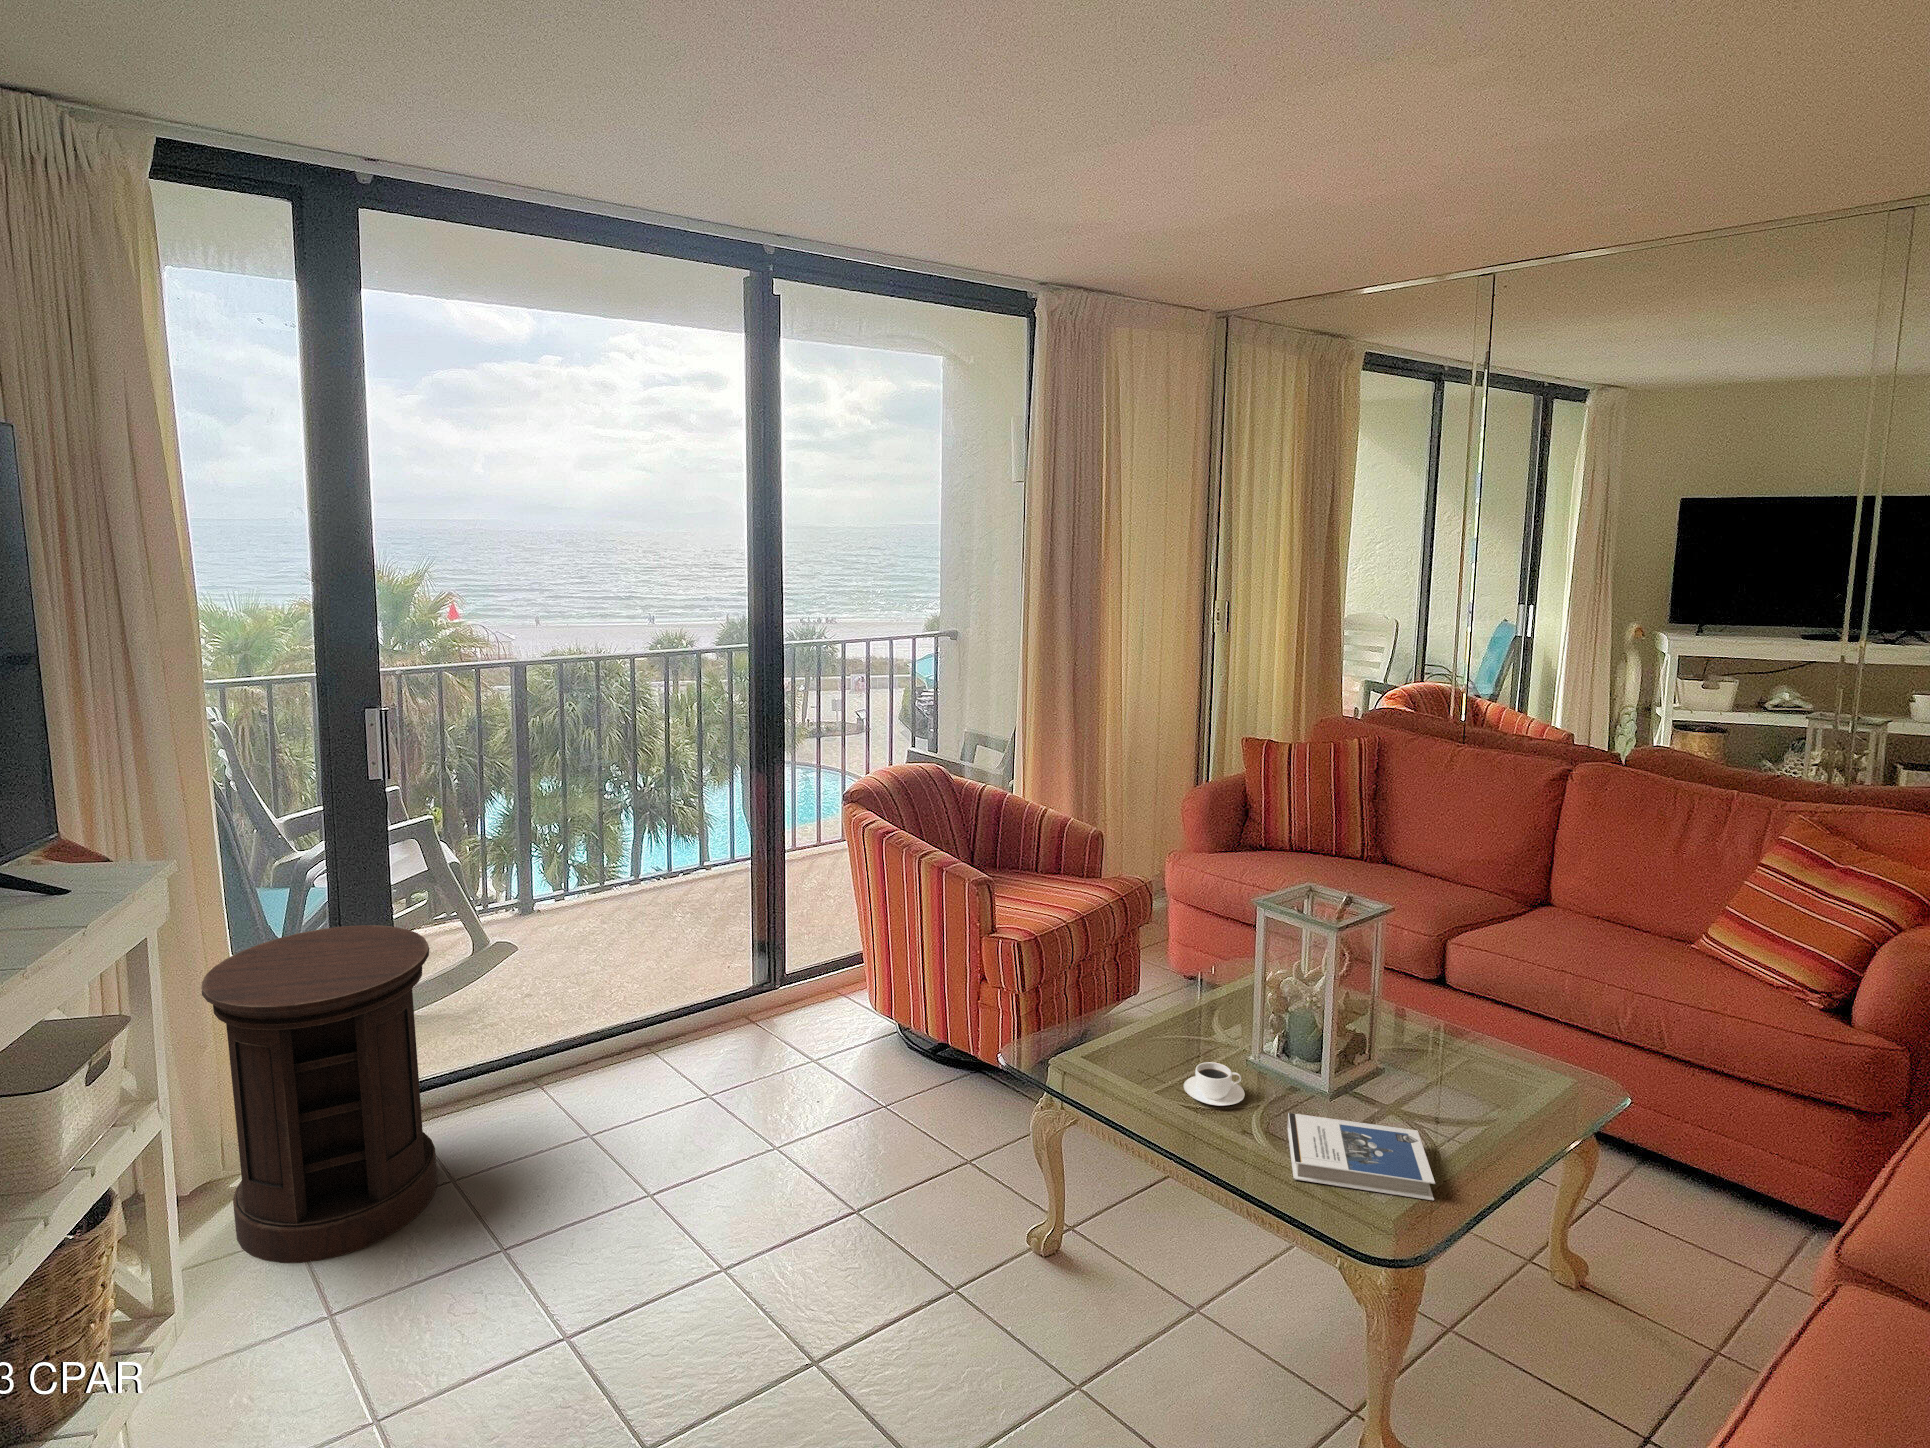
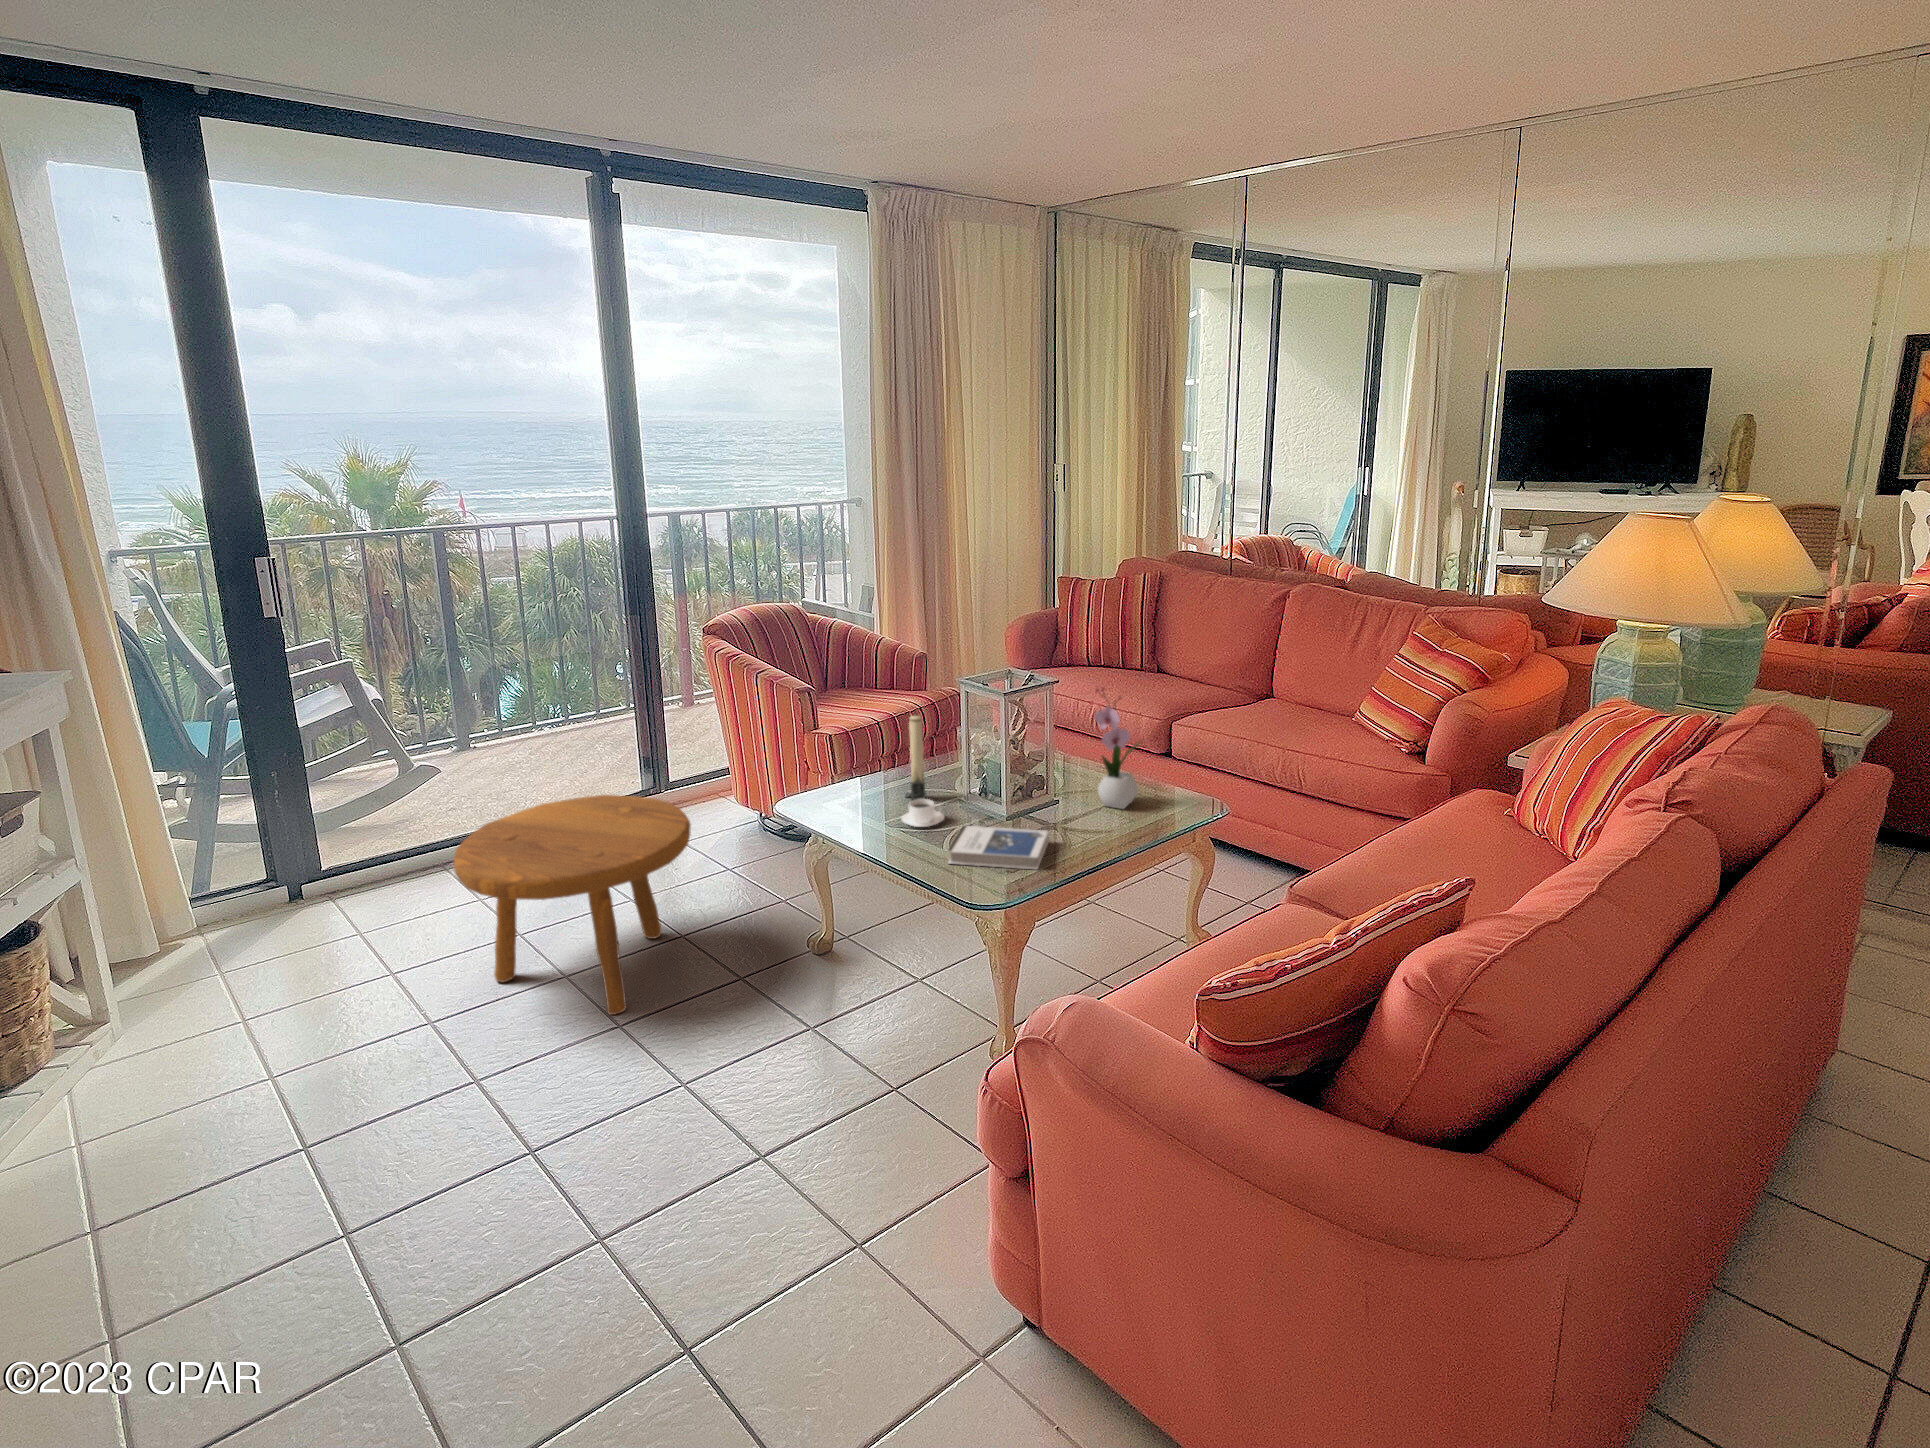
flower arrangement: none [1440,922,1509,1090] -> present [1094,688,1139,809]
side table: present [201,925,437,1263] -> none [115,736,345,991]
candle: none [1165,943,1199,1058] -> present [905,716,926,800]
footstool: none [610,1021,897,1349] -> present [454,795,691,1015]

